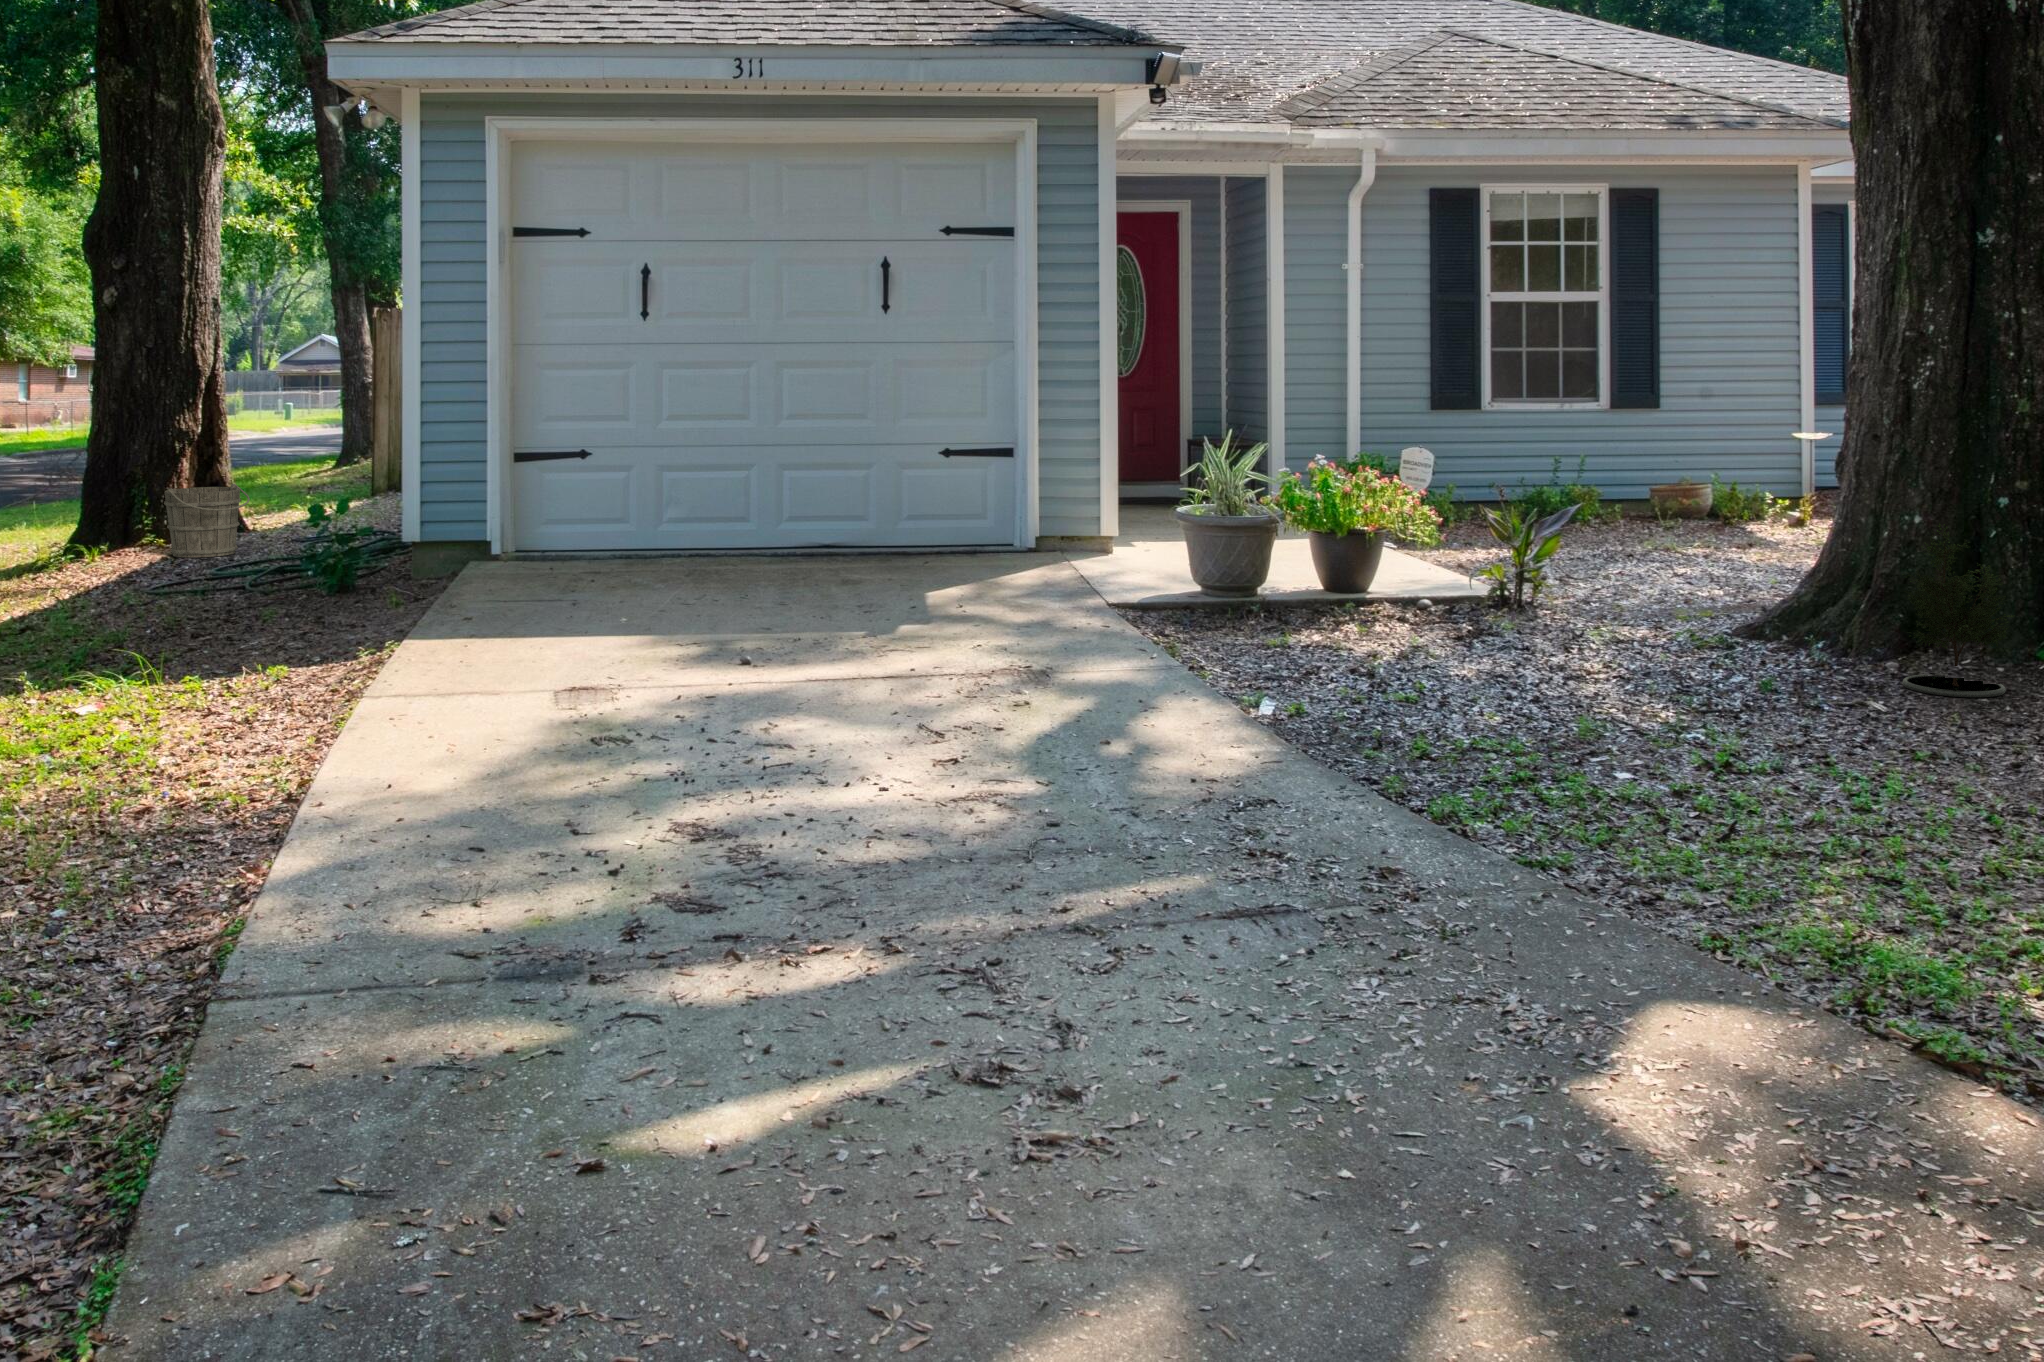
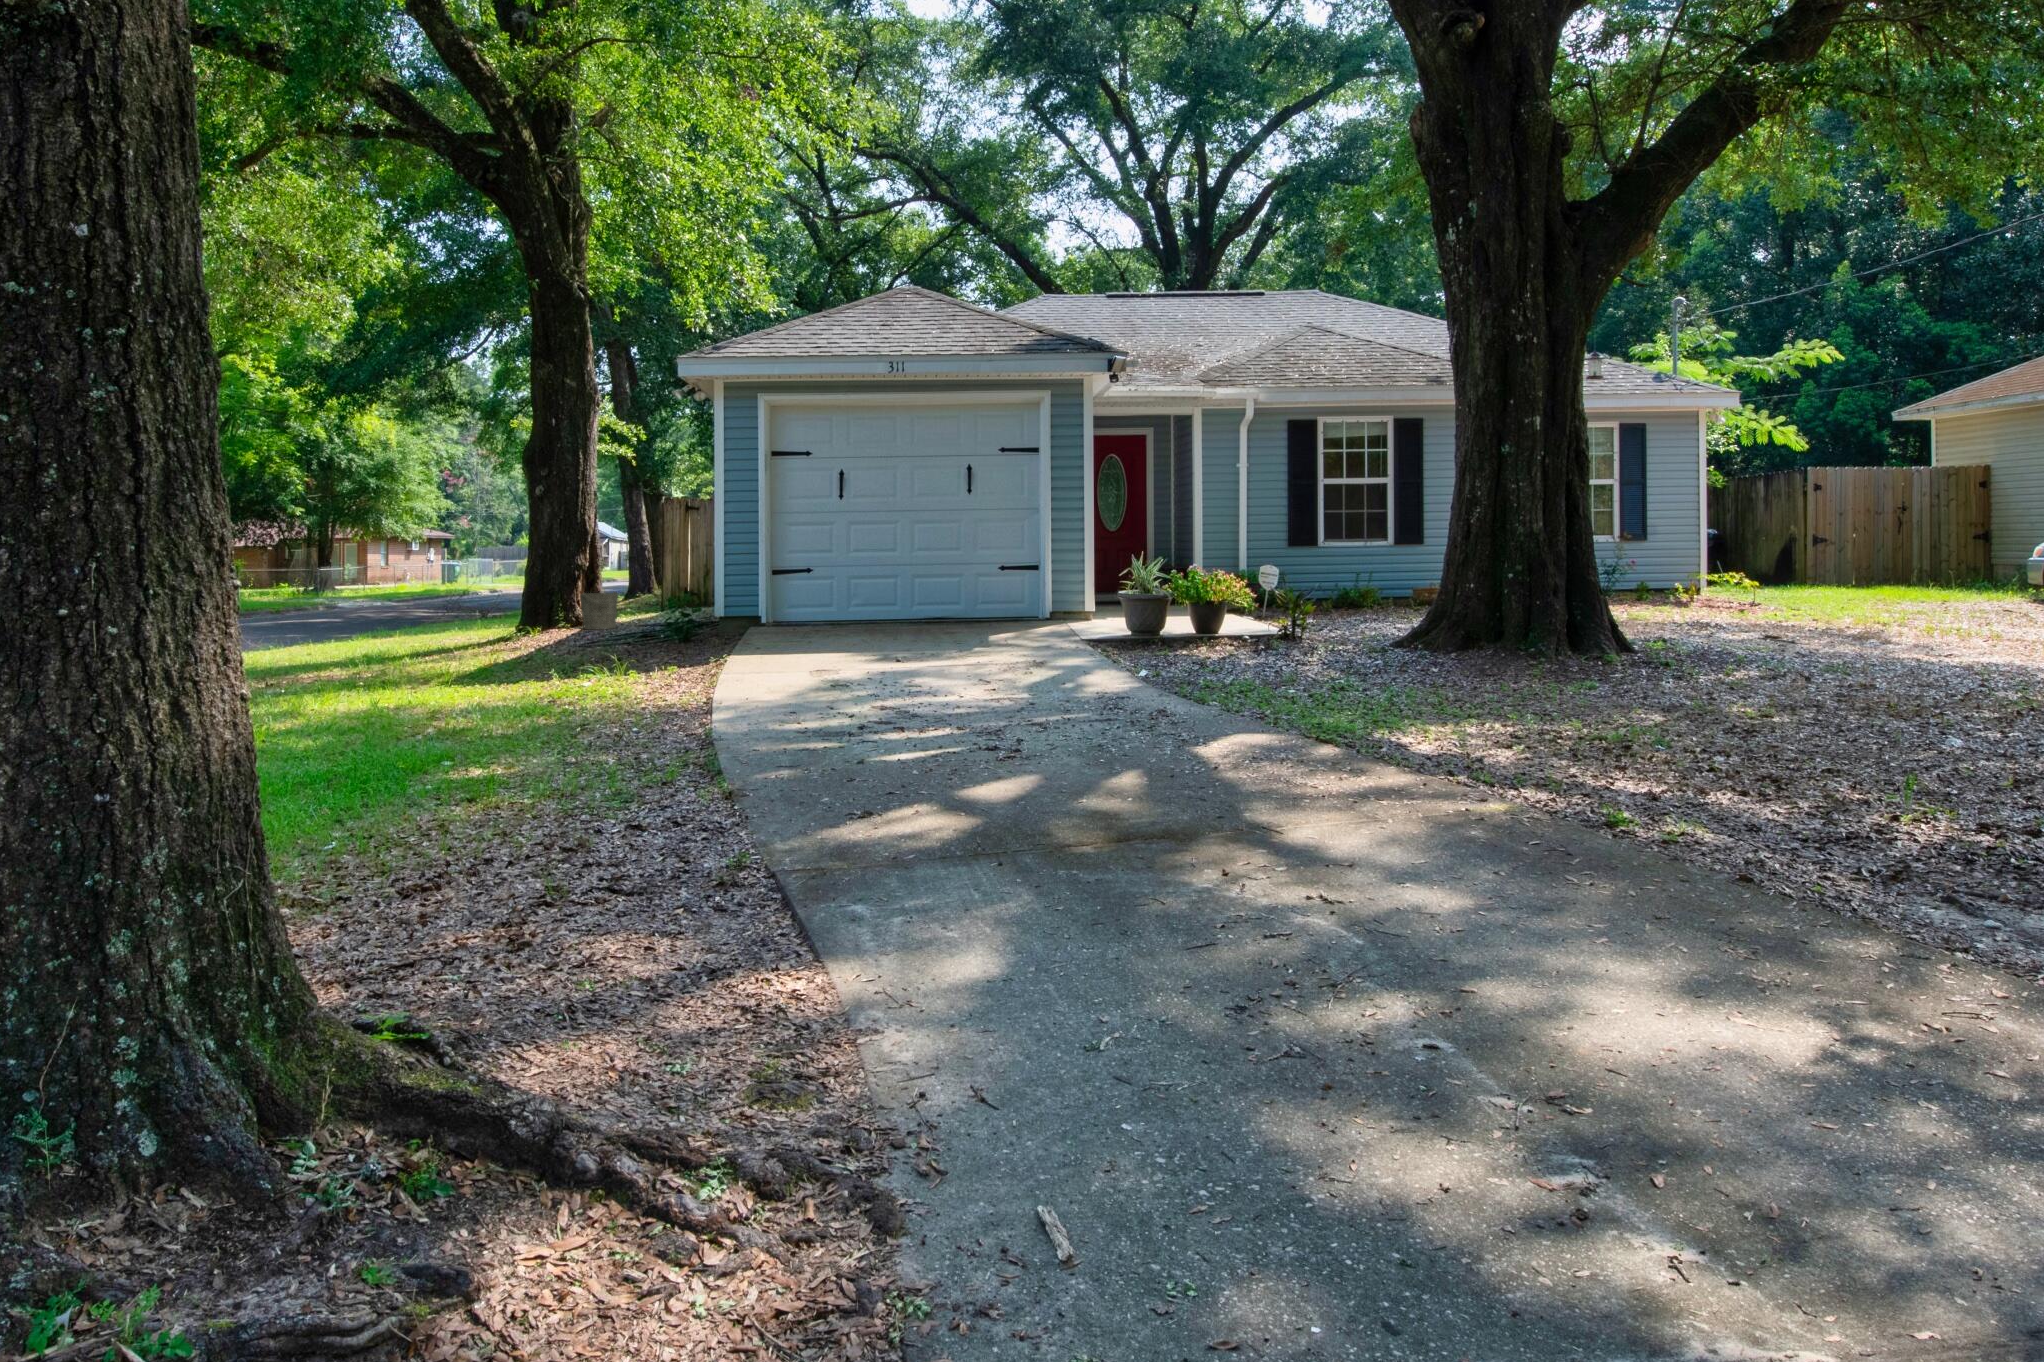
potted tree: present [1903,523,2014,697] -> none [1435,587,1489,669]

